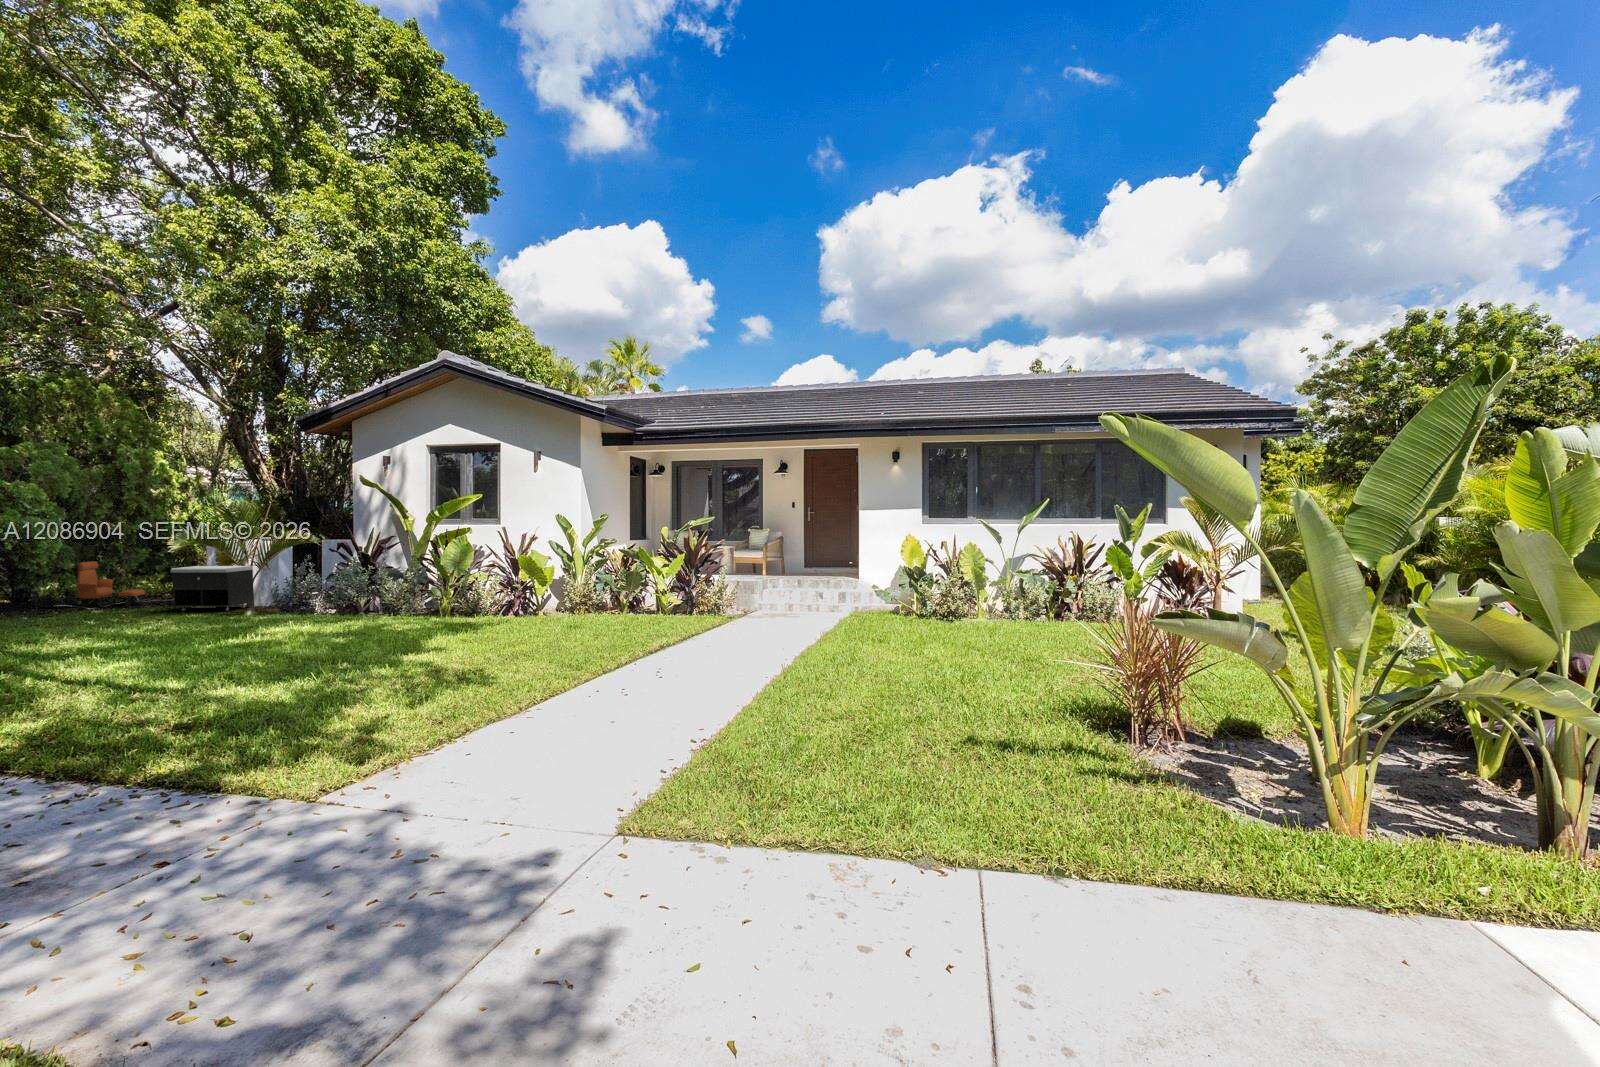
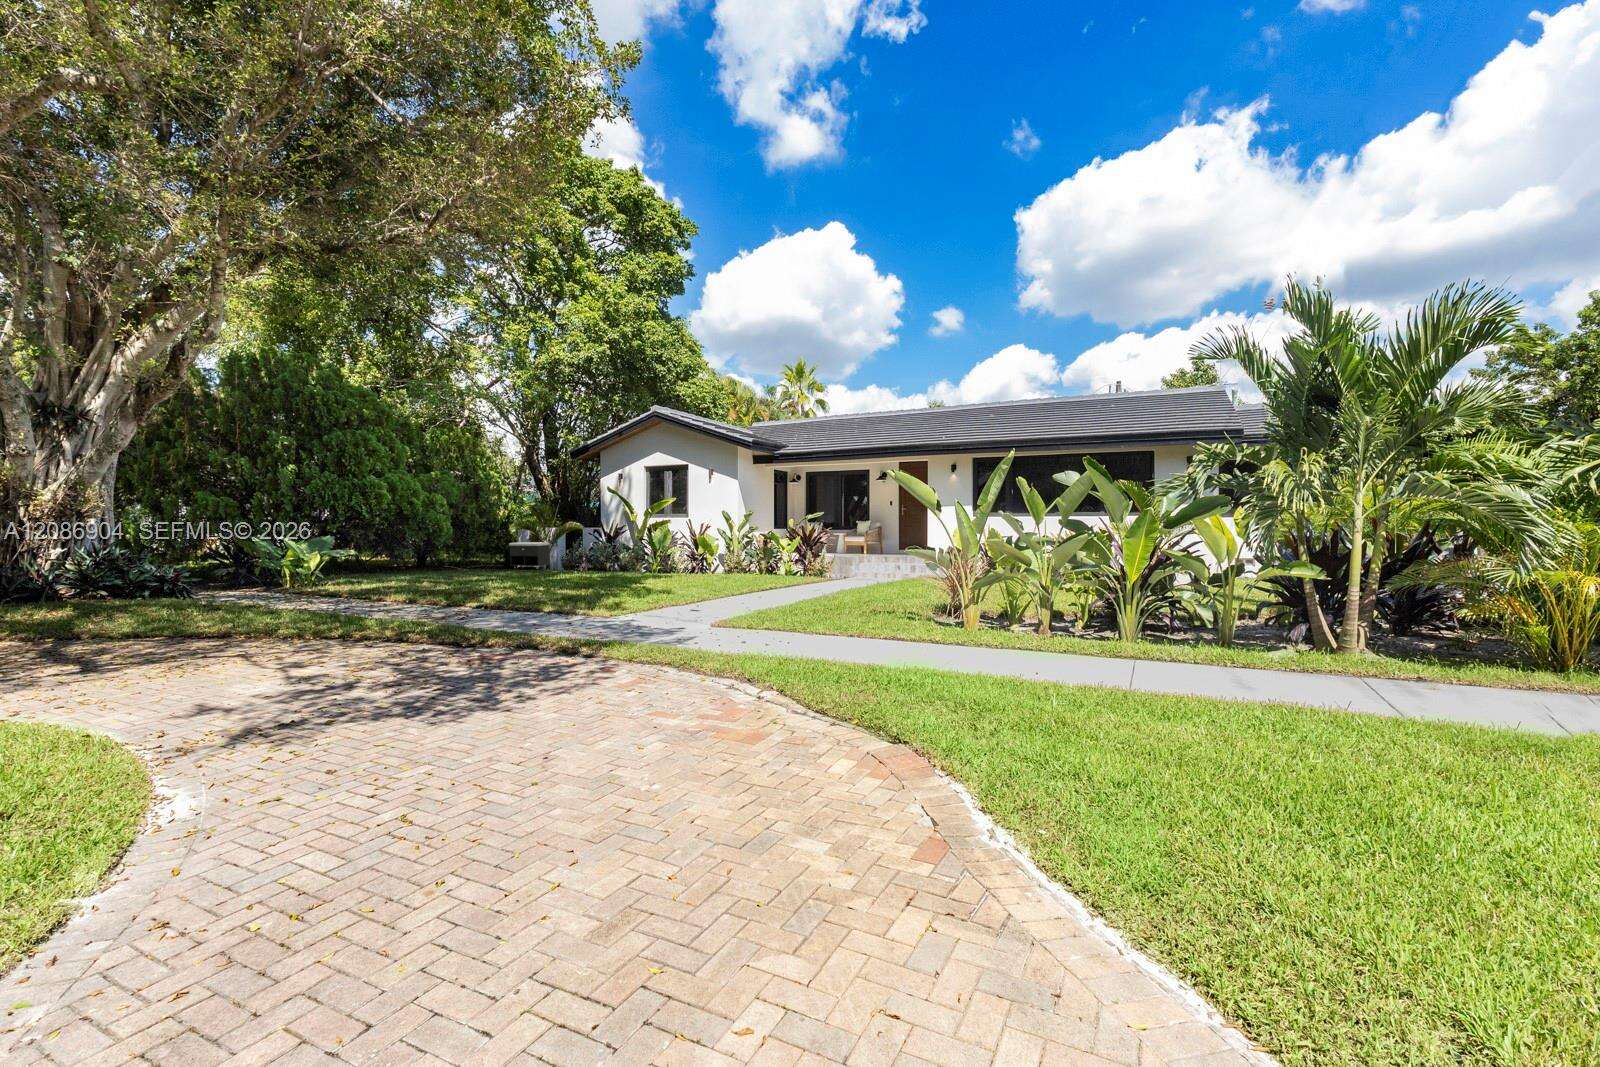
lounge chair: present [76,561,147,608] -> none [461,539,493,566]

